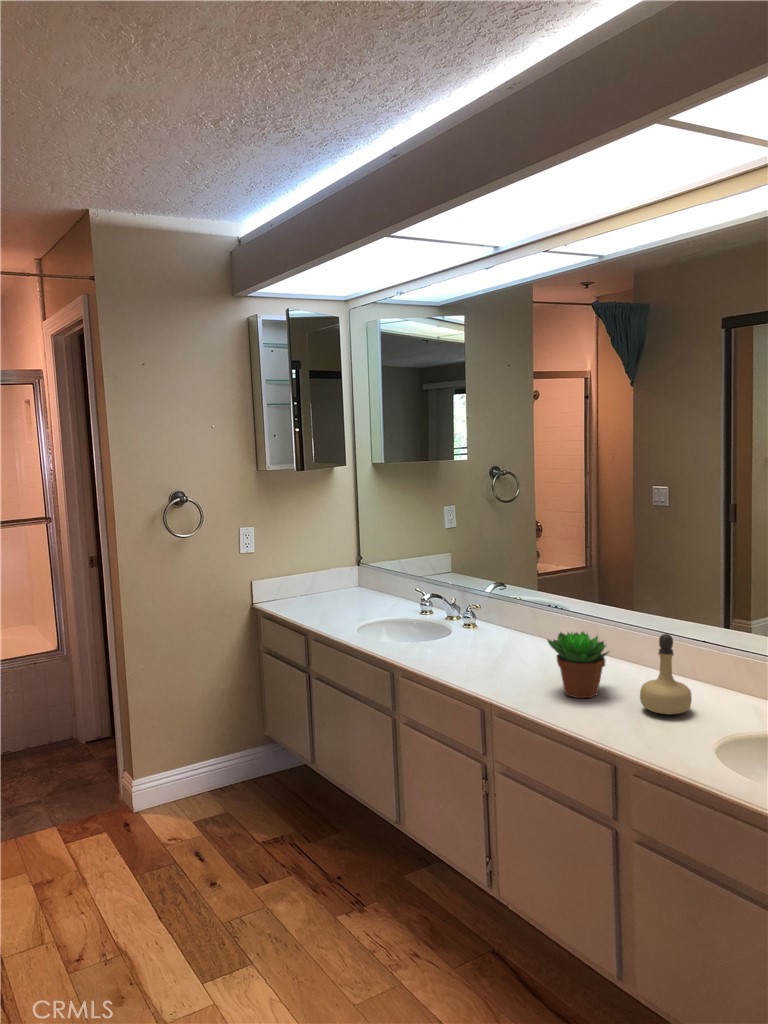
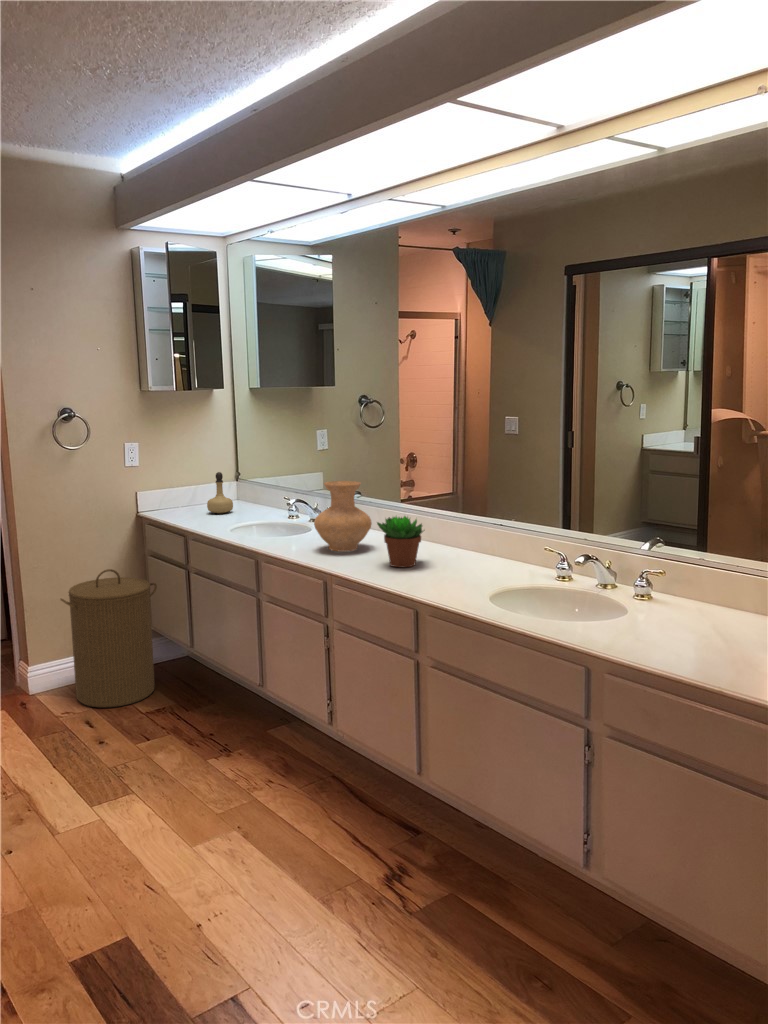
vase: none [463,581,533,669] -> present [314,481,372,552]
perfume bottle: present [640,634,692,714] -> present [207,472,233,514]
laundry hamper: none [169,672,274,833] -> present [61,569,157,707]

